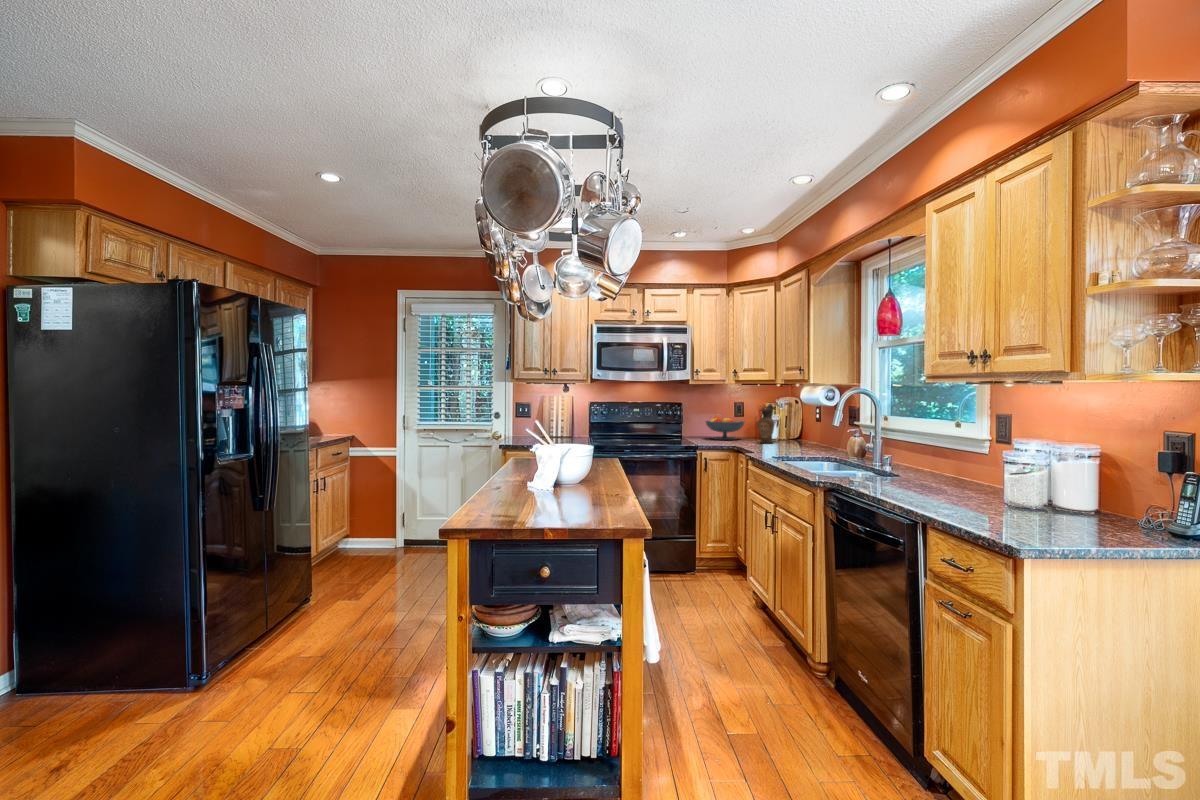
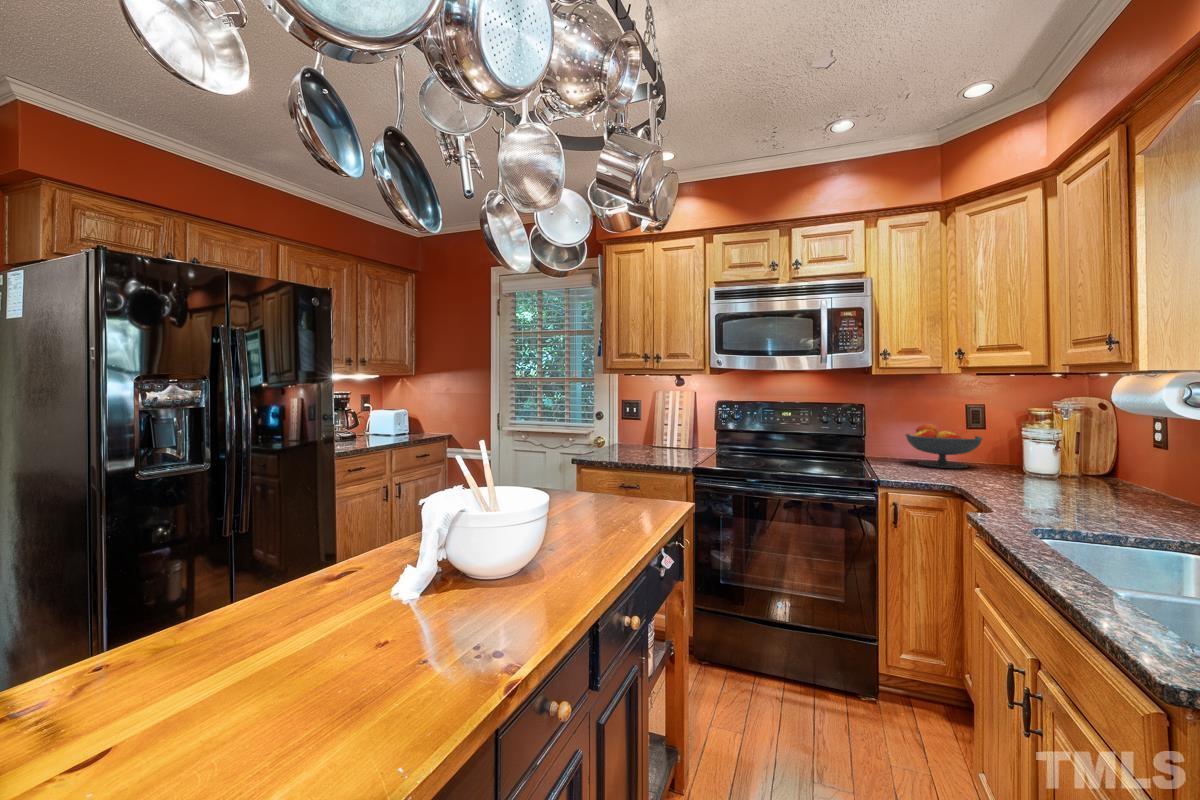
ceramic pitcher: present [757,404,775,443] -> none [1006,408,1045,481]

